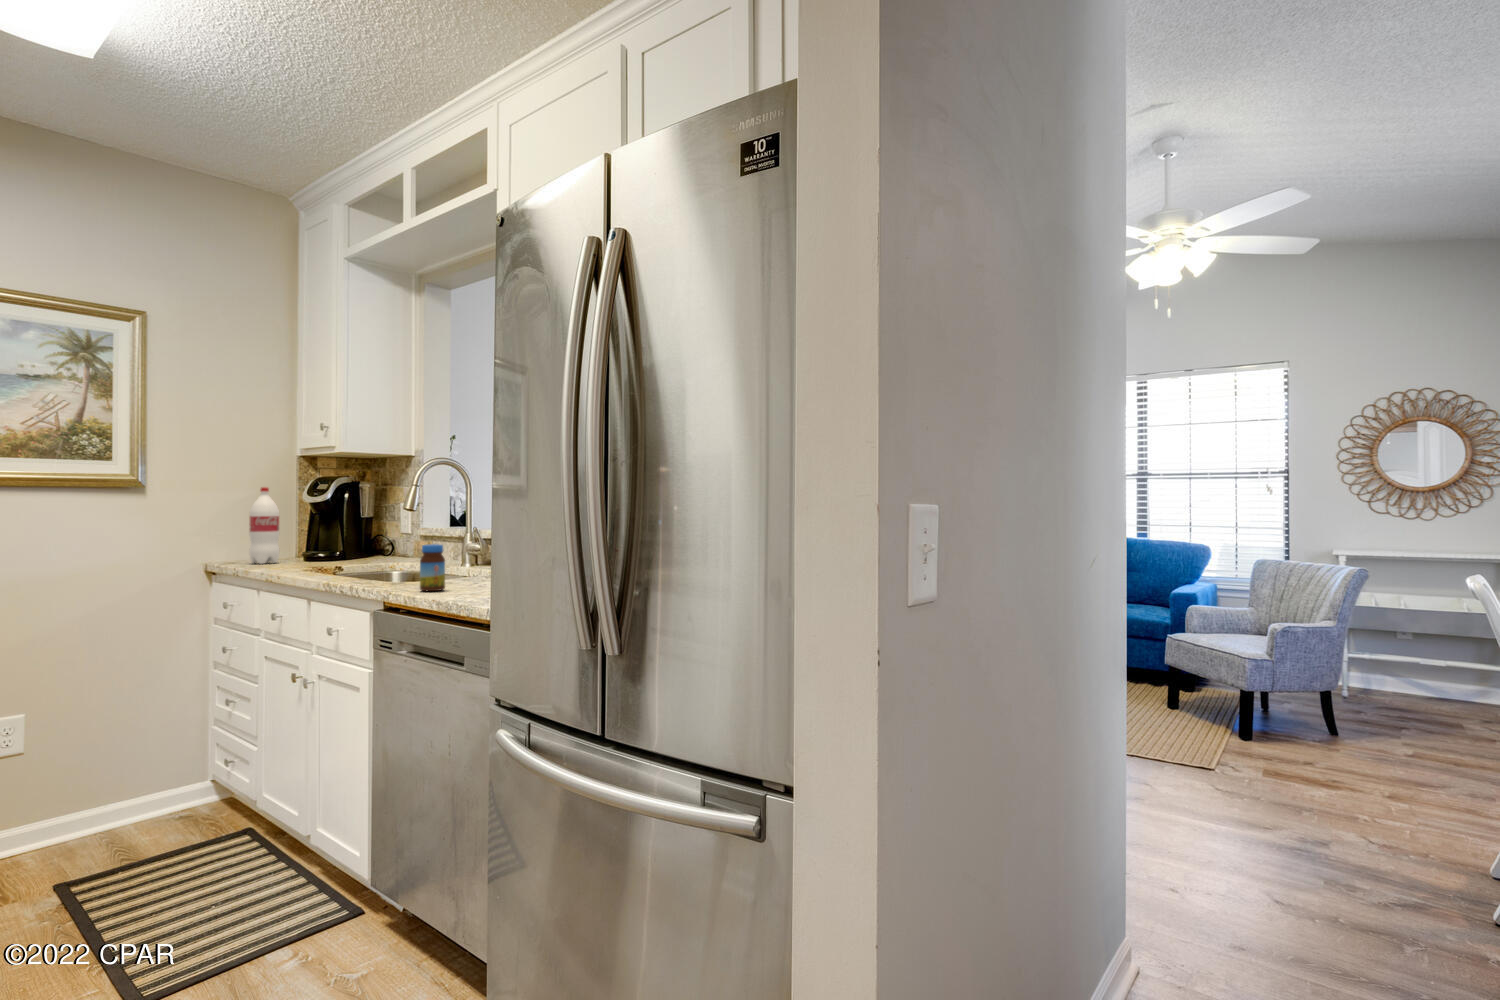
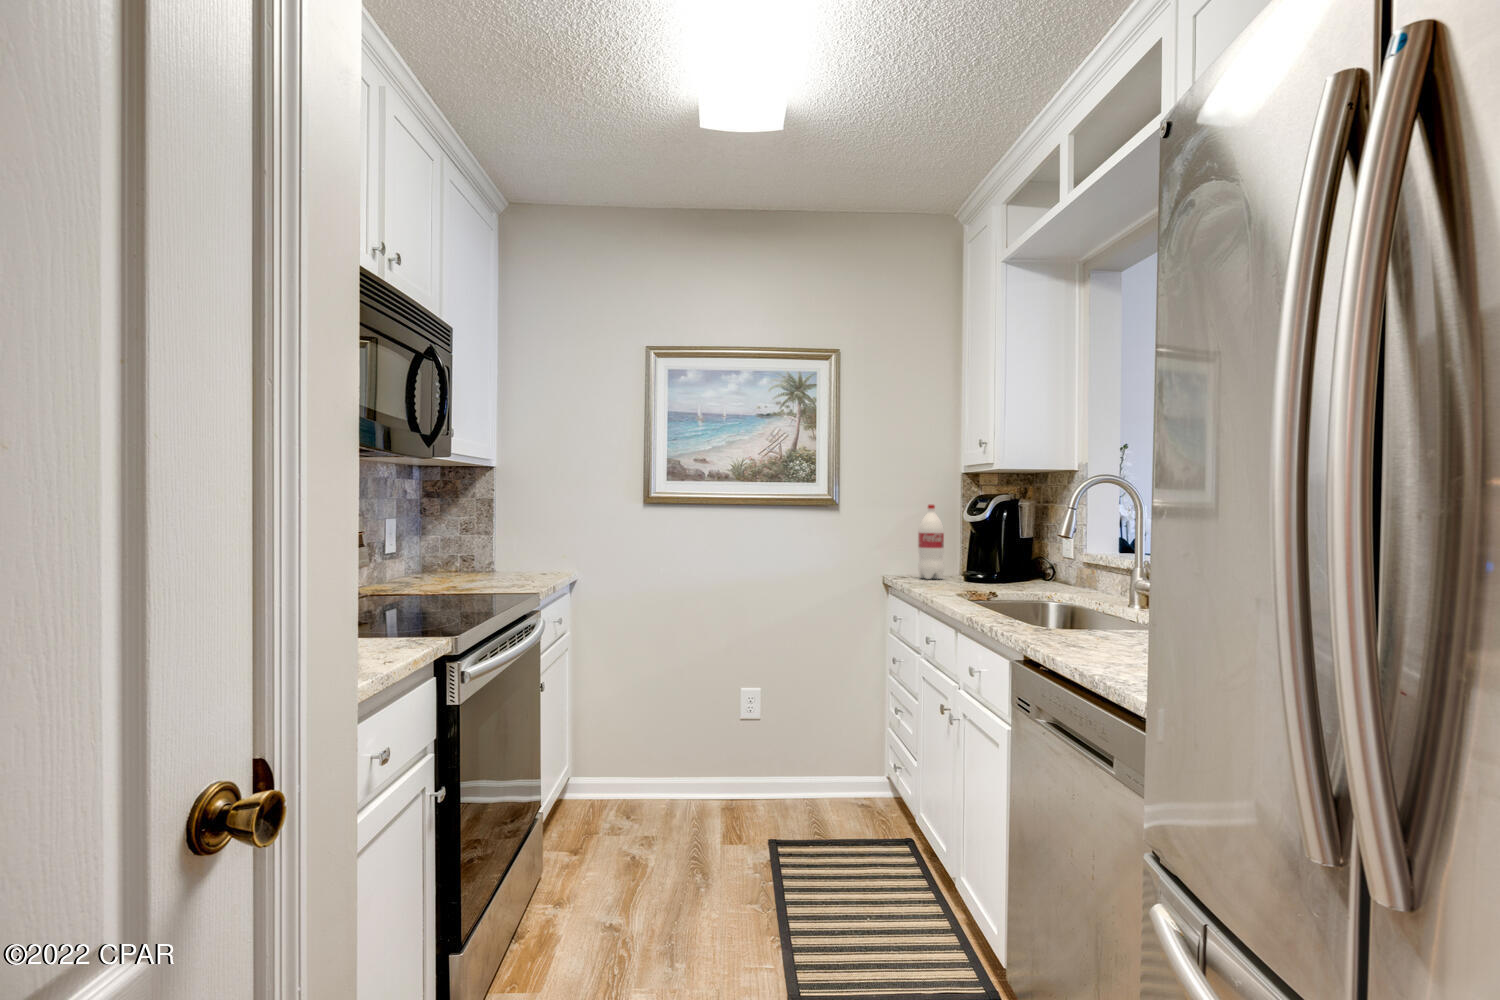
jar: present [420,544,445,591] -> none [1063,590,1095,650]

